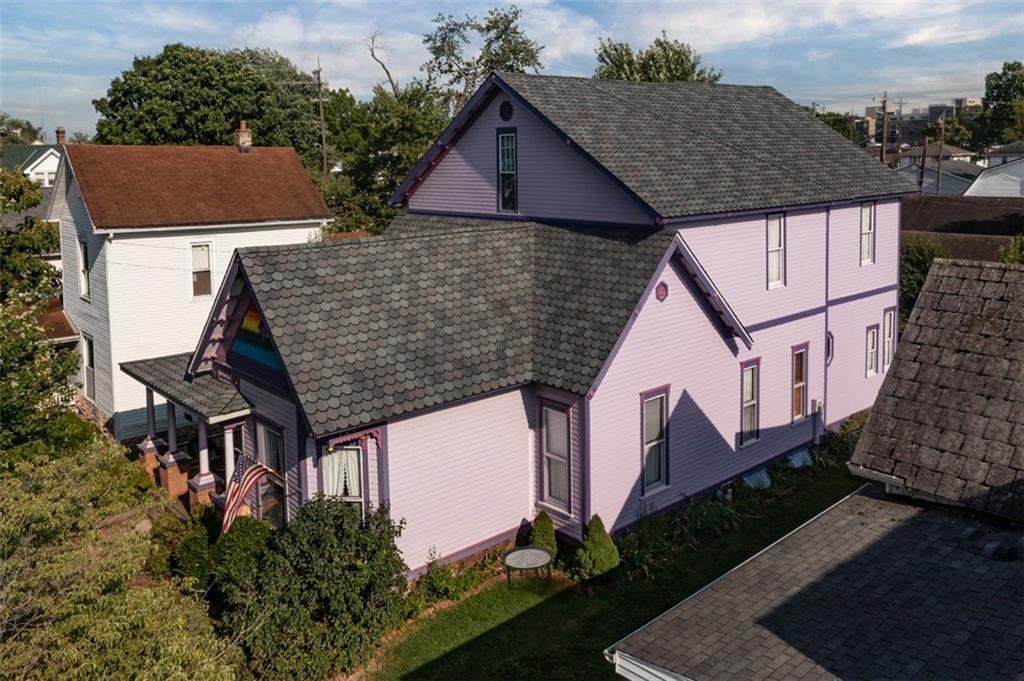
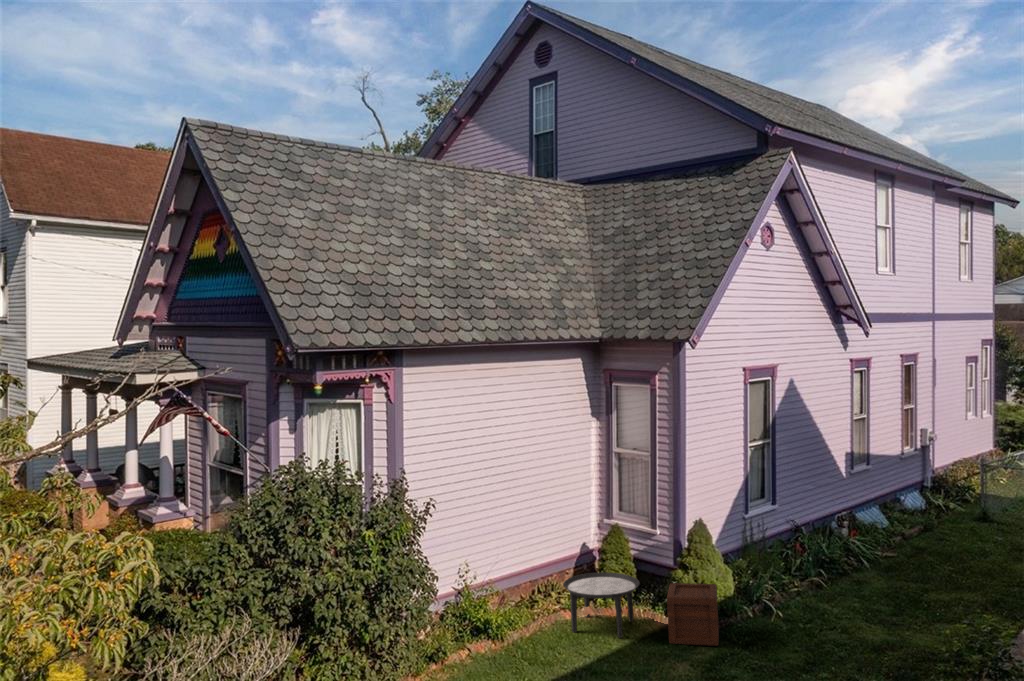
wooden crate: none [568,556,606,601] -> present [667,583,719,646]

